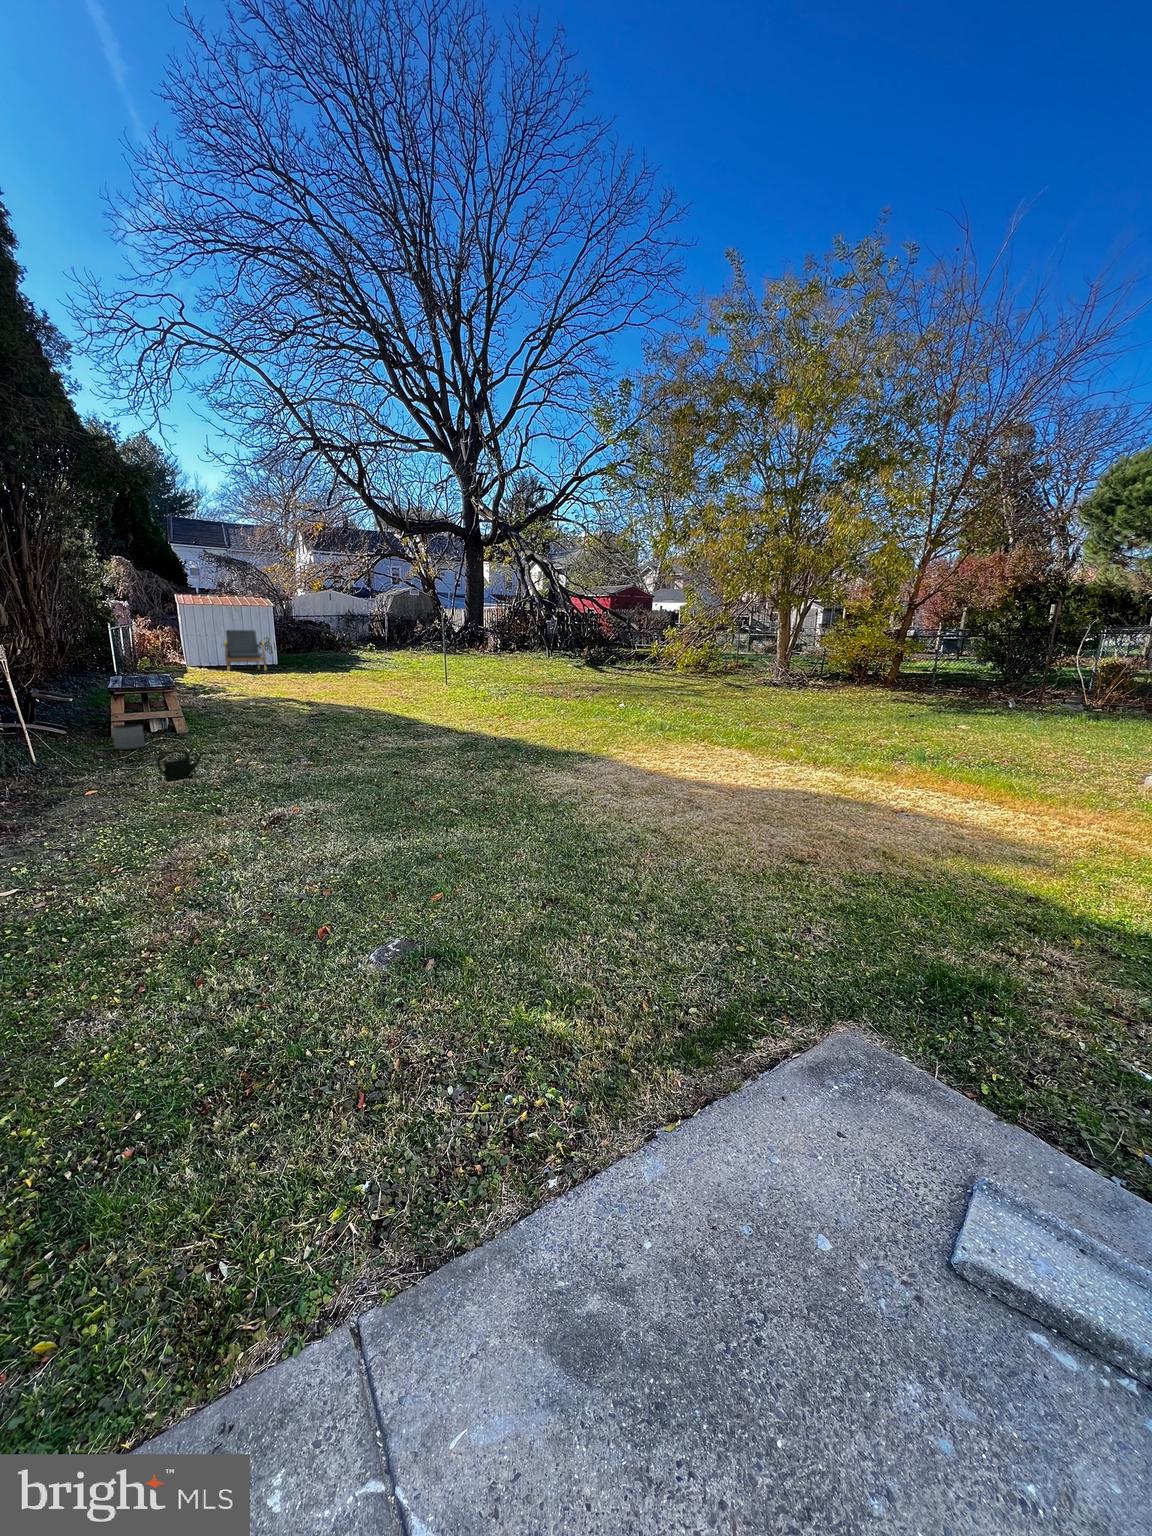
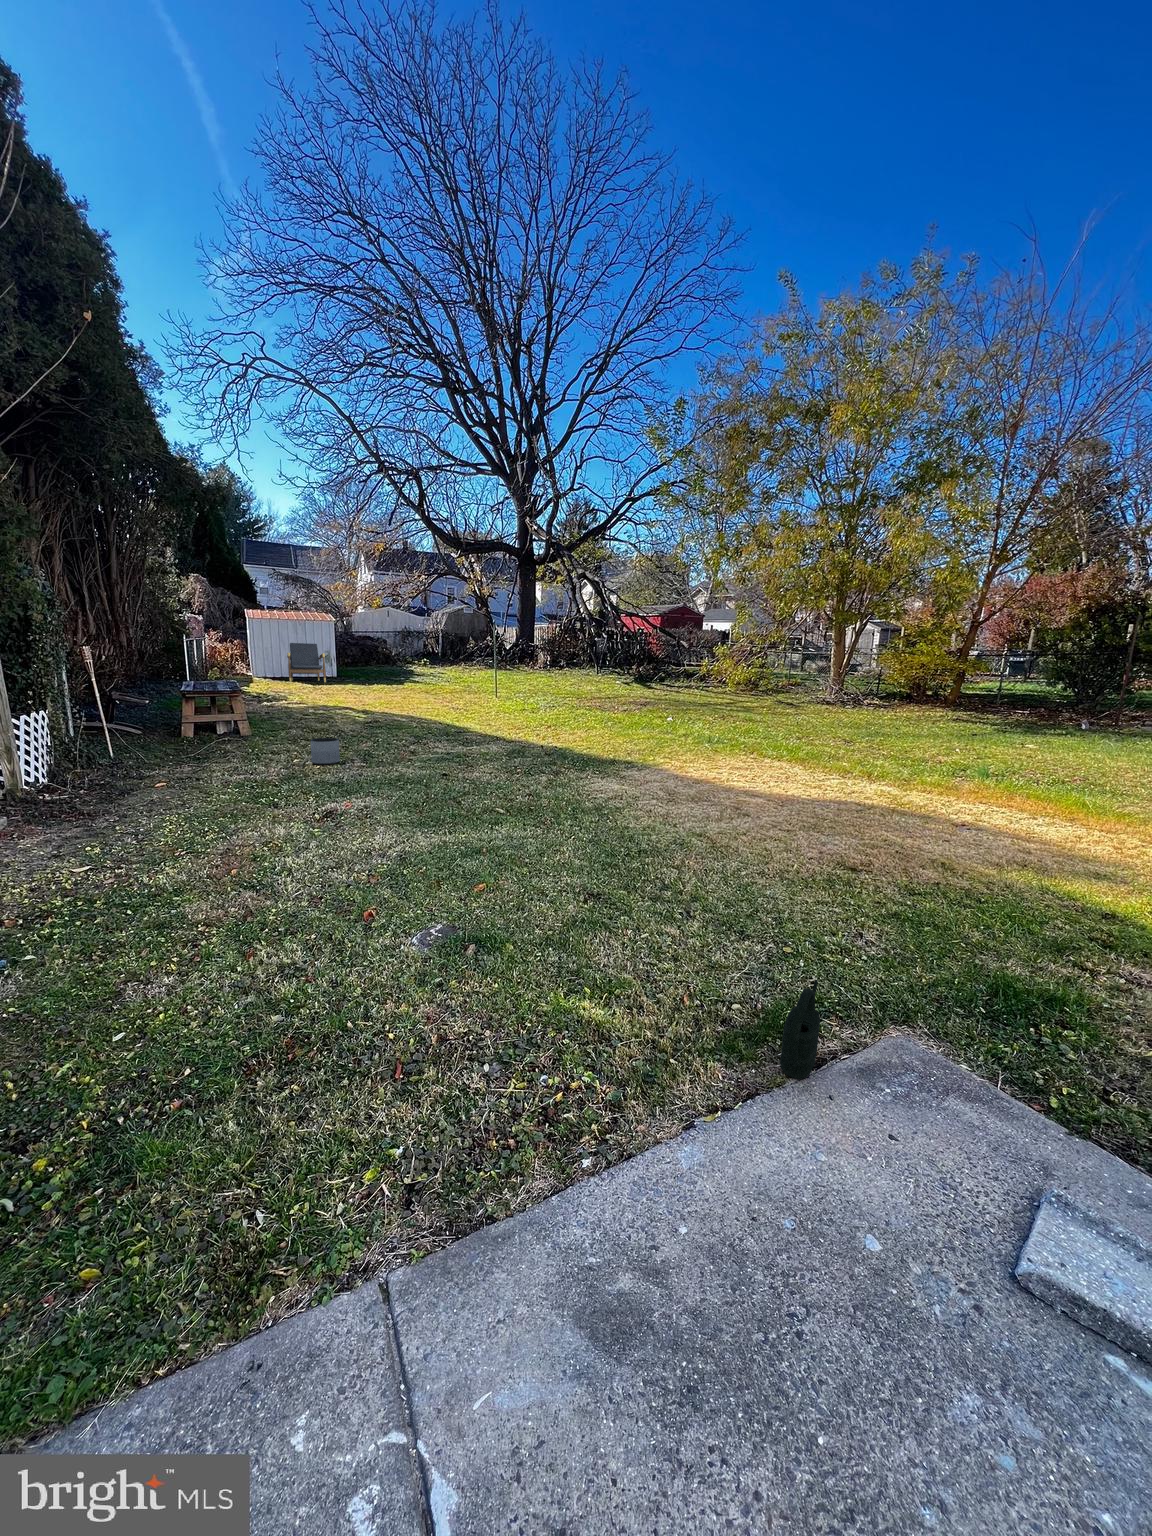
planter: present [112,724,145,750] -> present [311,738,340,765]
watering can: present [157,750,203,780] -> present [780,980,820,1079]

